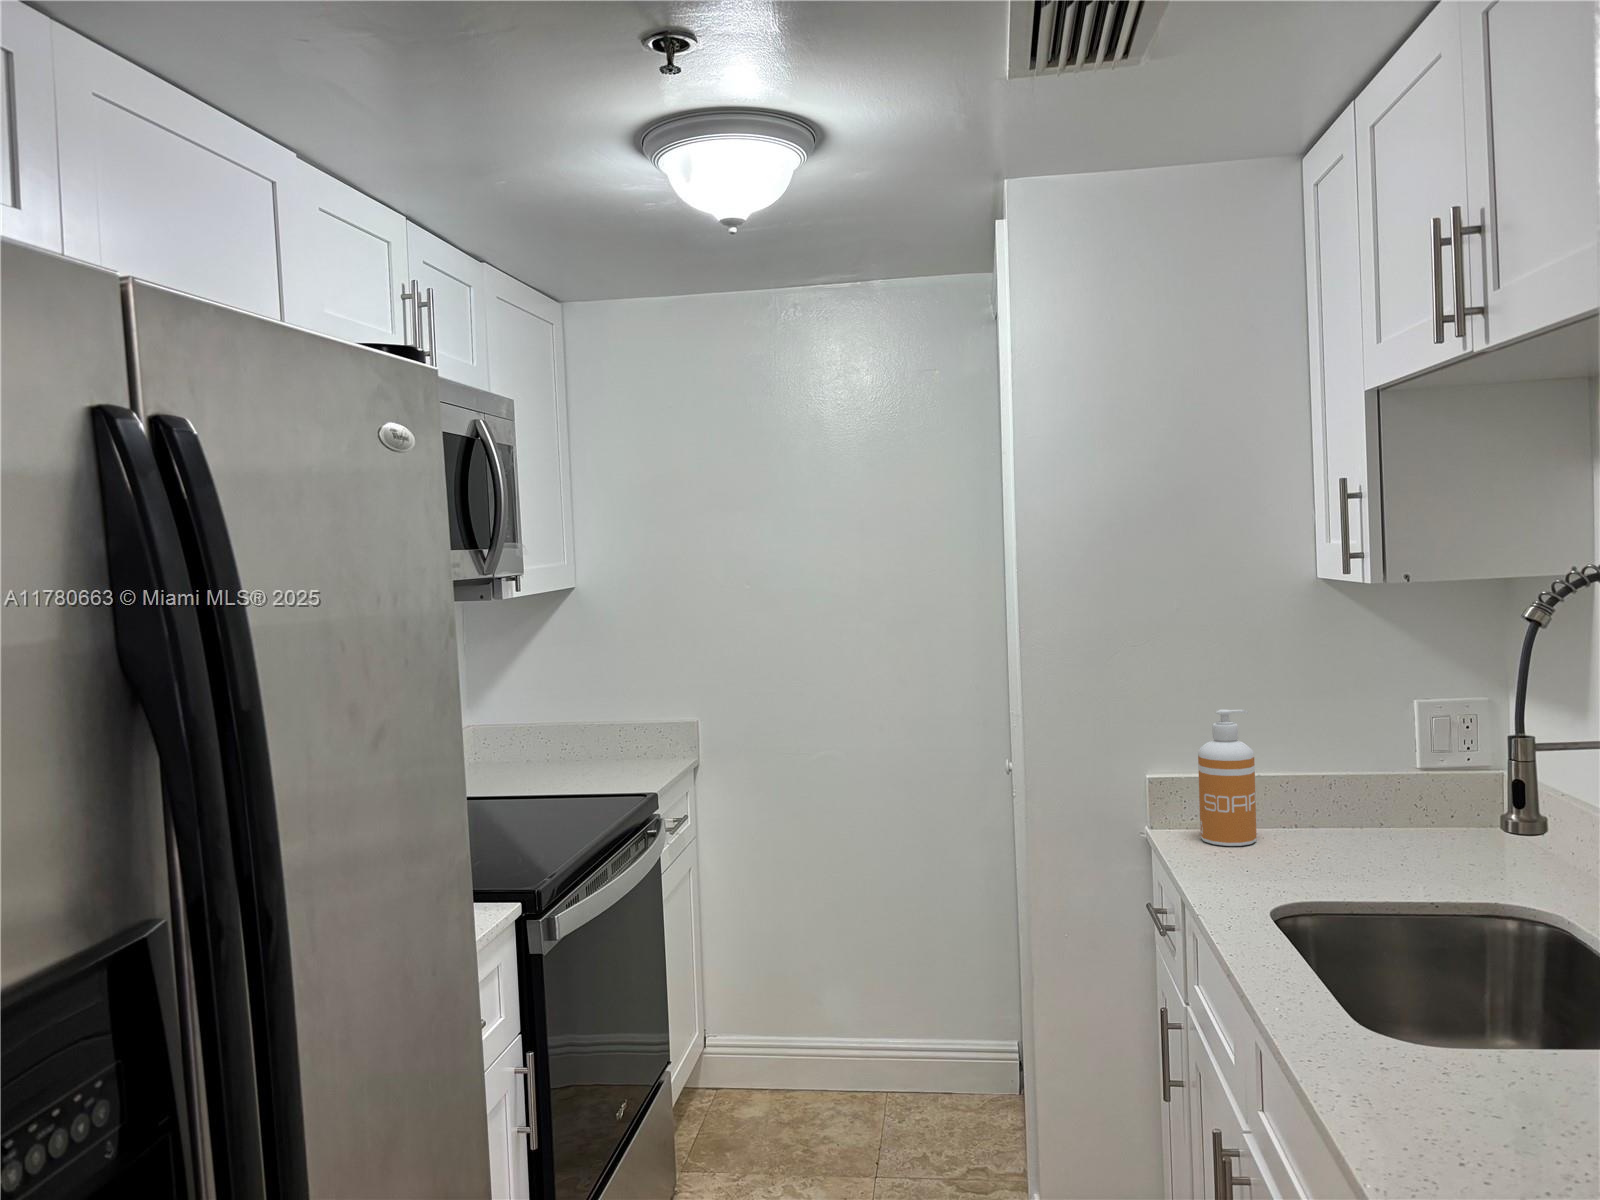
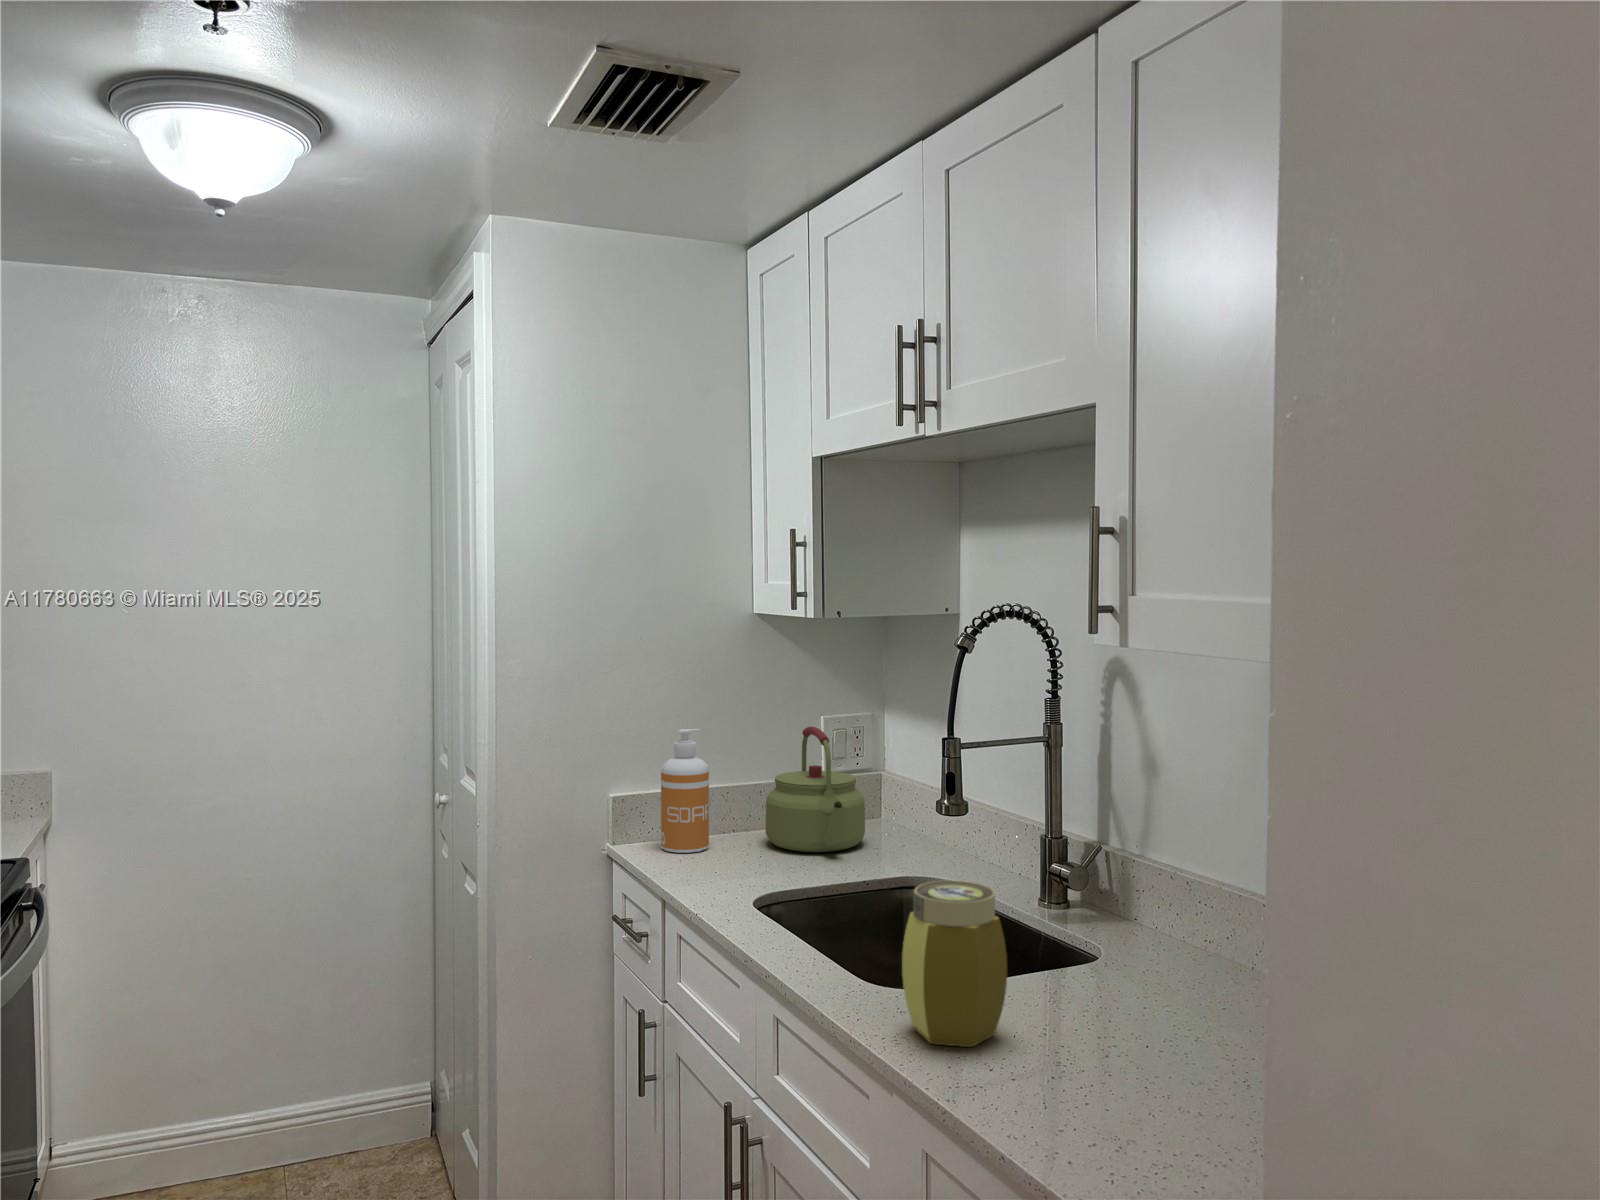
kettle: none [1326,712,1459,862] -> present [766,727,865,852]
jar: none [1365,921,1512,1142] -> present [902,881,1007,1047]

